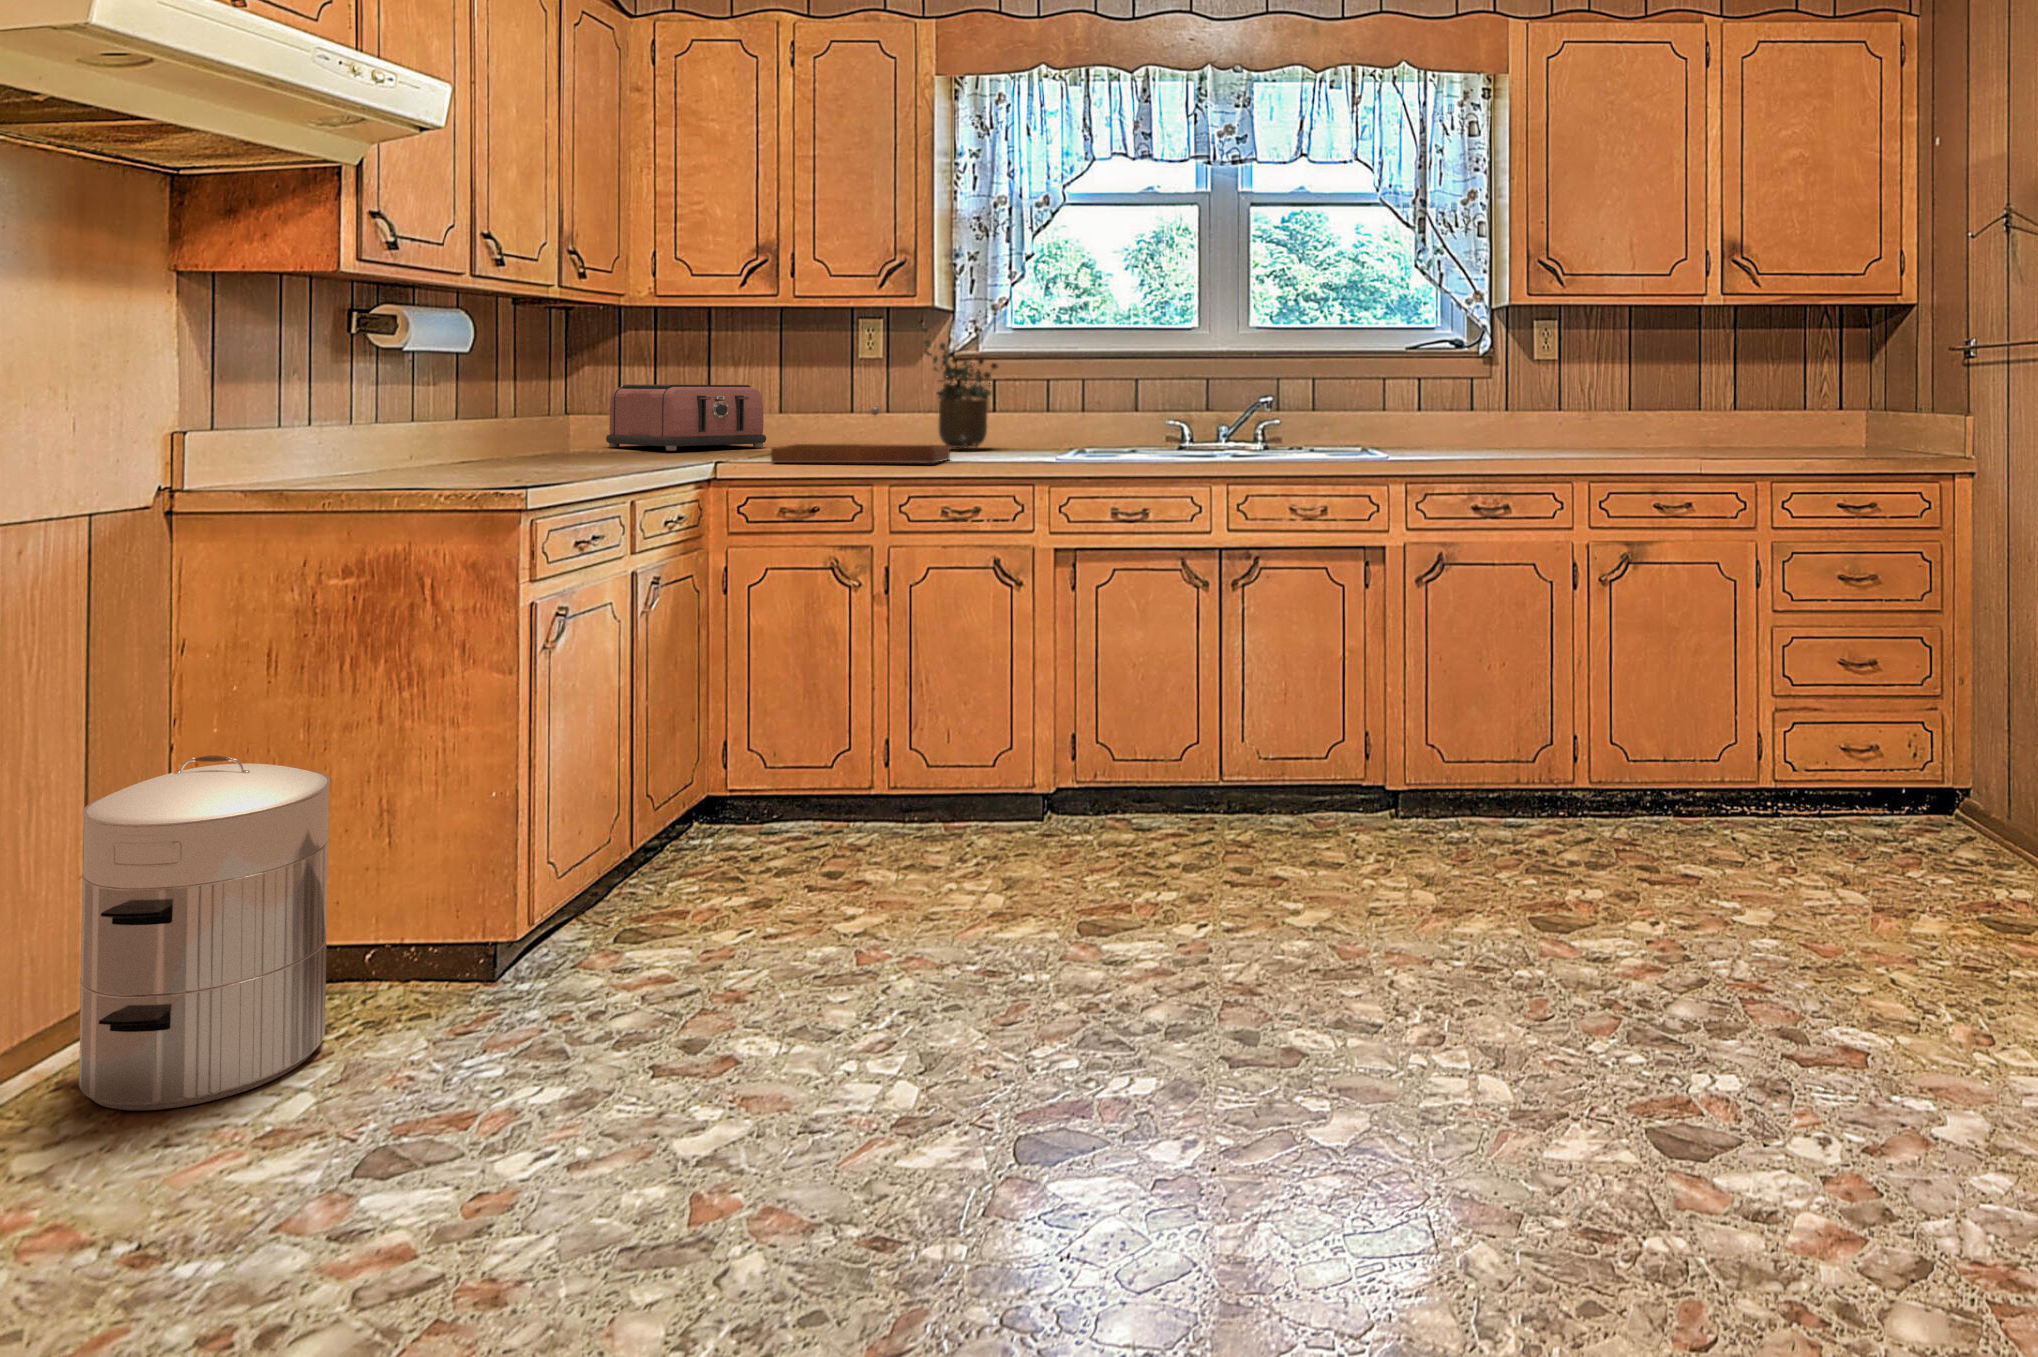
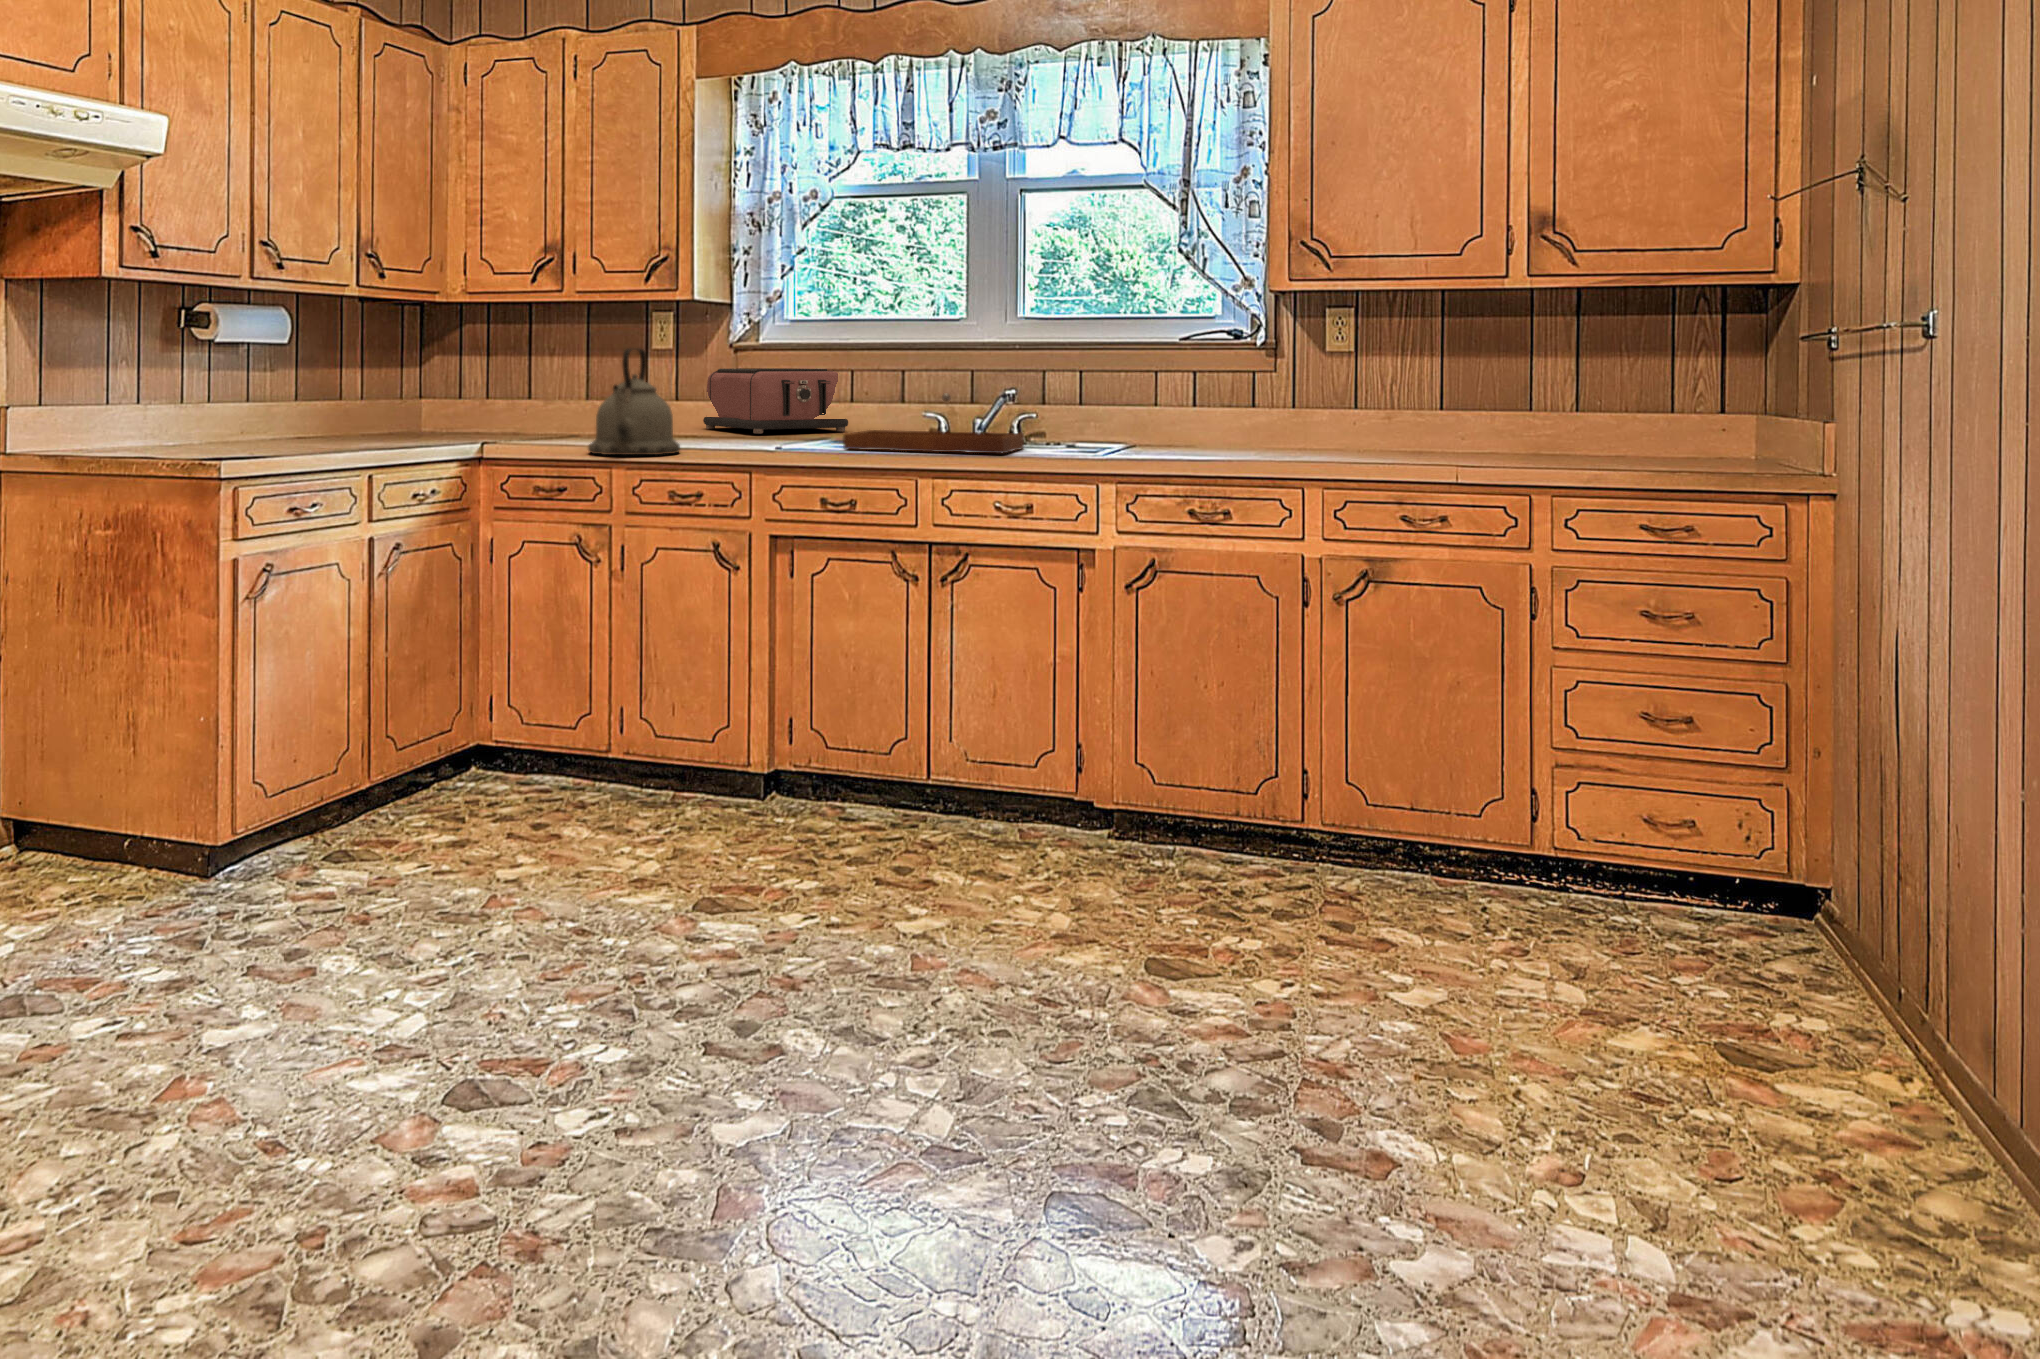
potted plant: present [923,328,998,449] -> none [1000,309,1079,436]
kettle: none [488,361,595,473] -> present [588,348,680,455]
waste bin: present [79,755,330,1111] -> none [257,703,442,1010]

